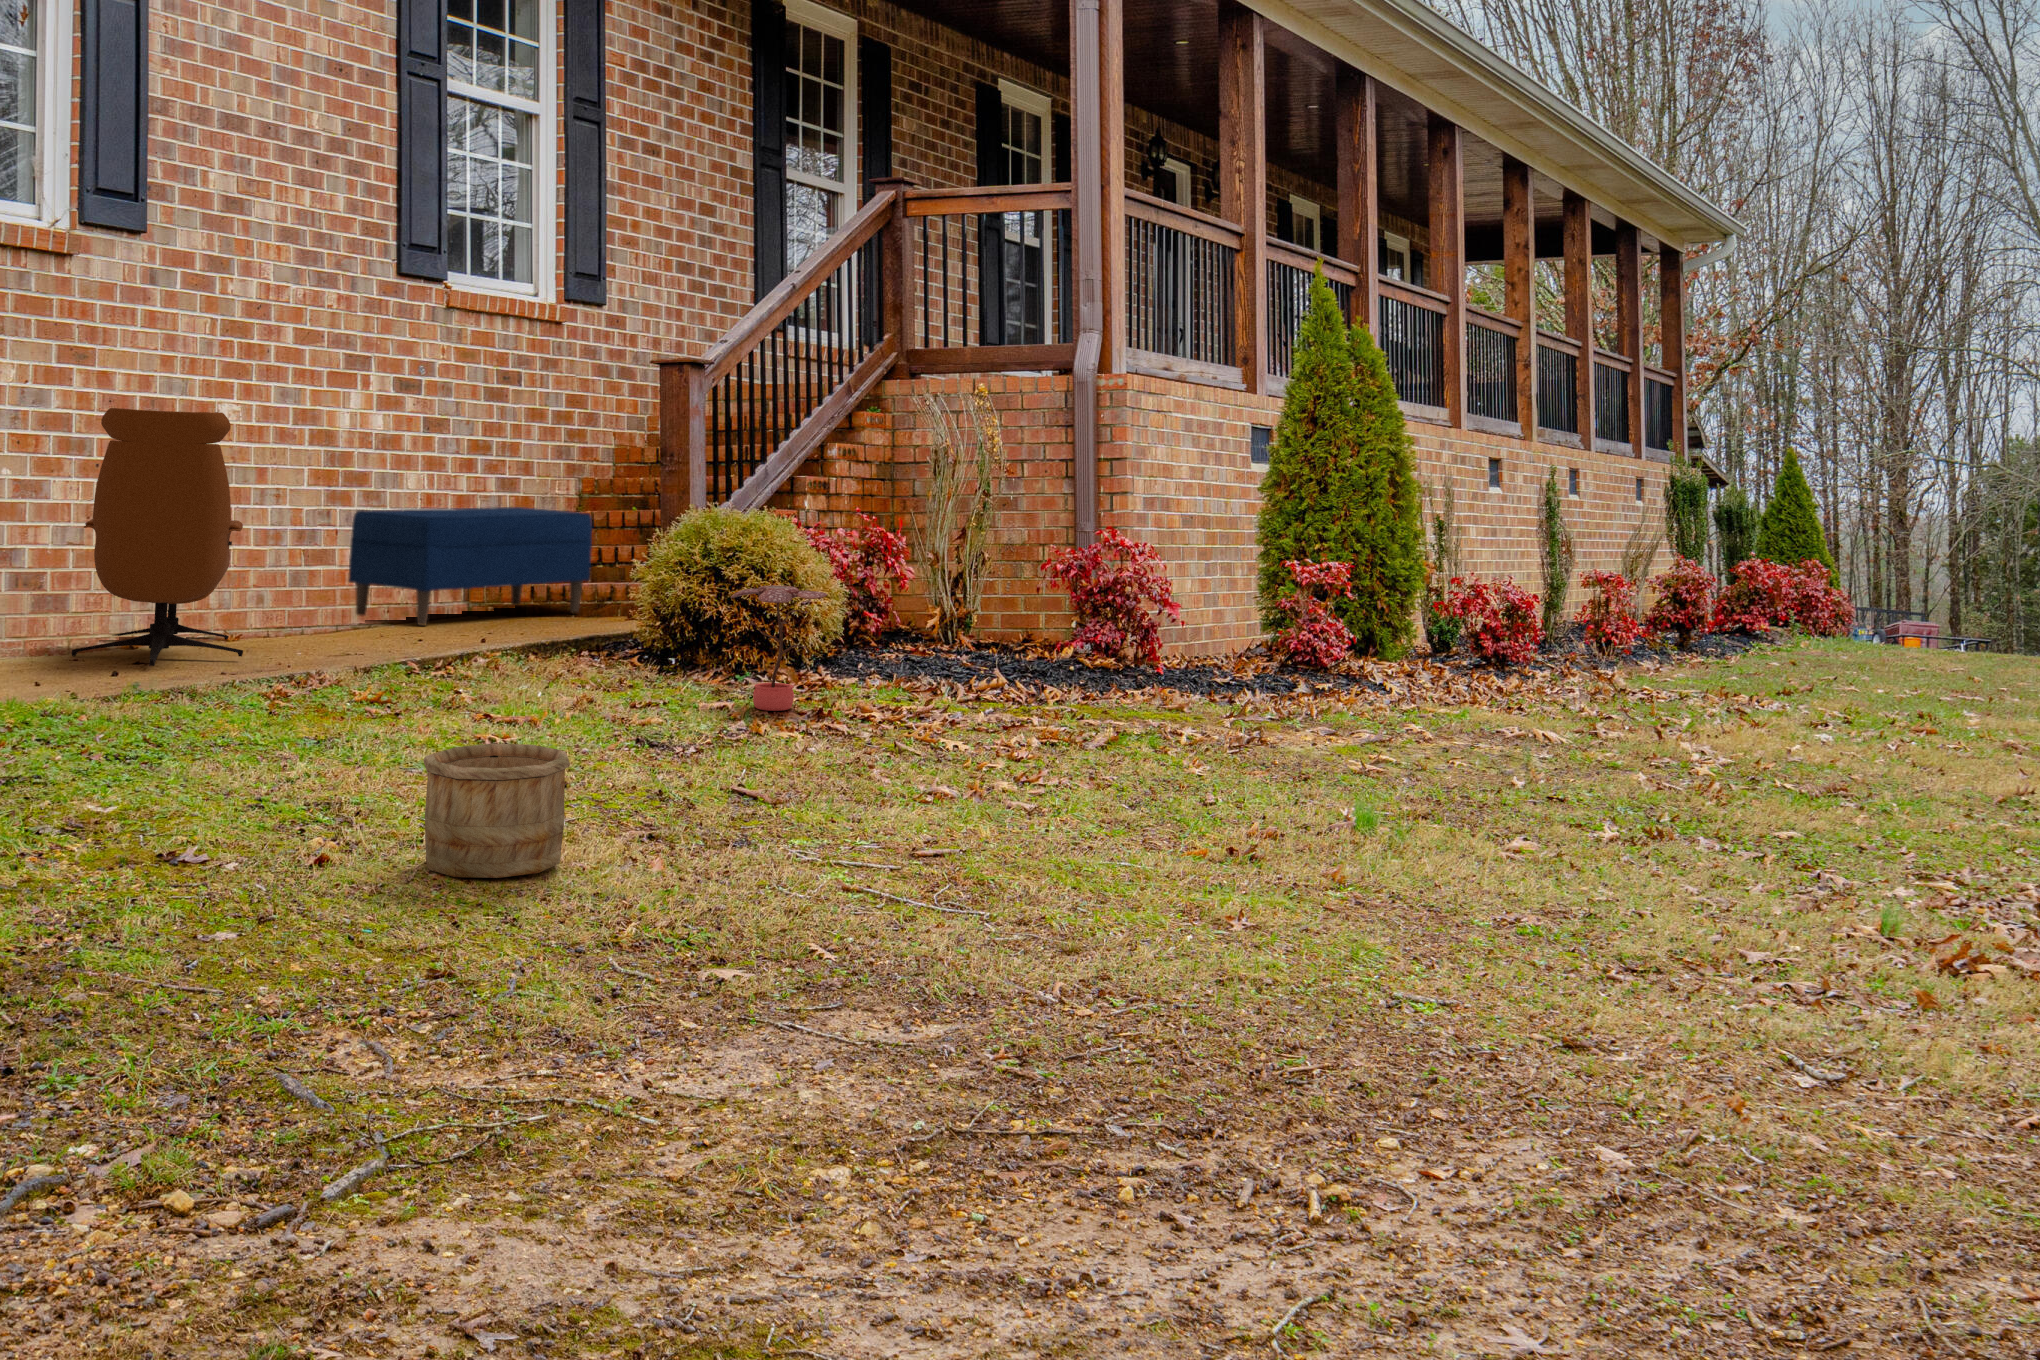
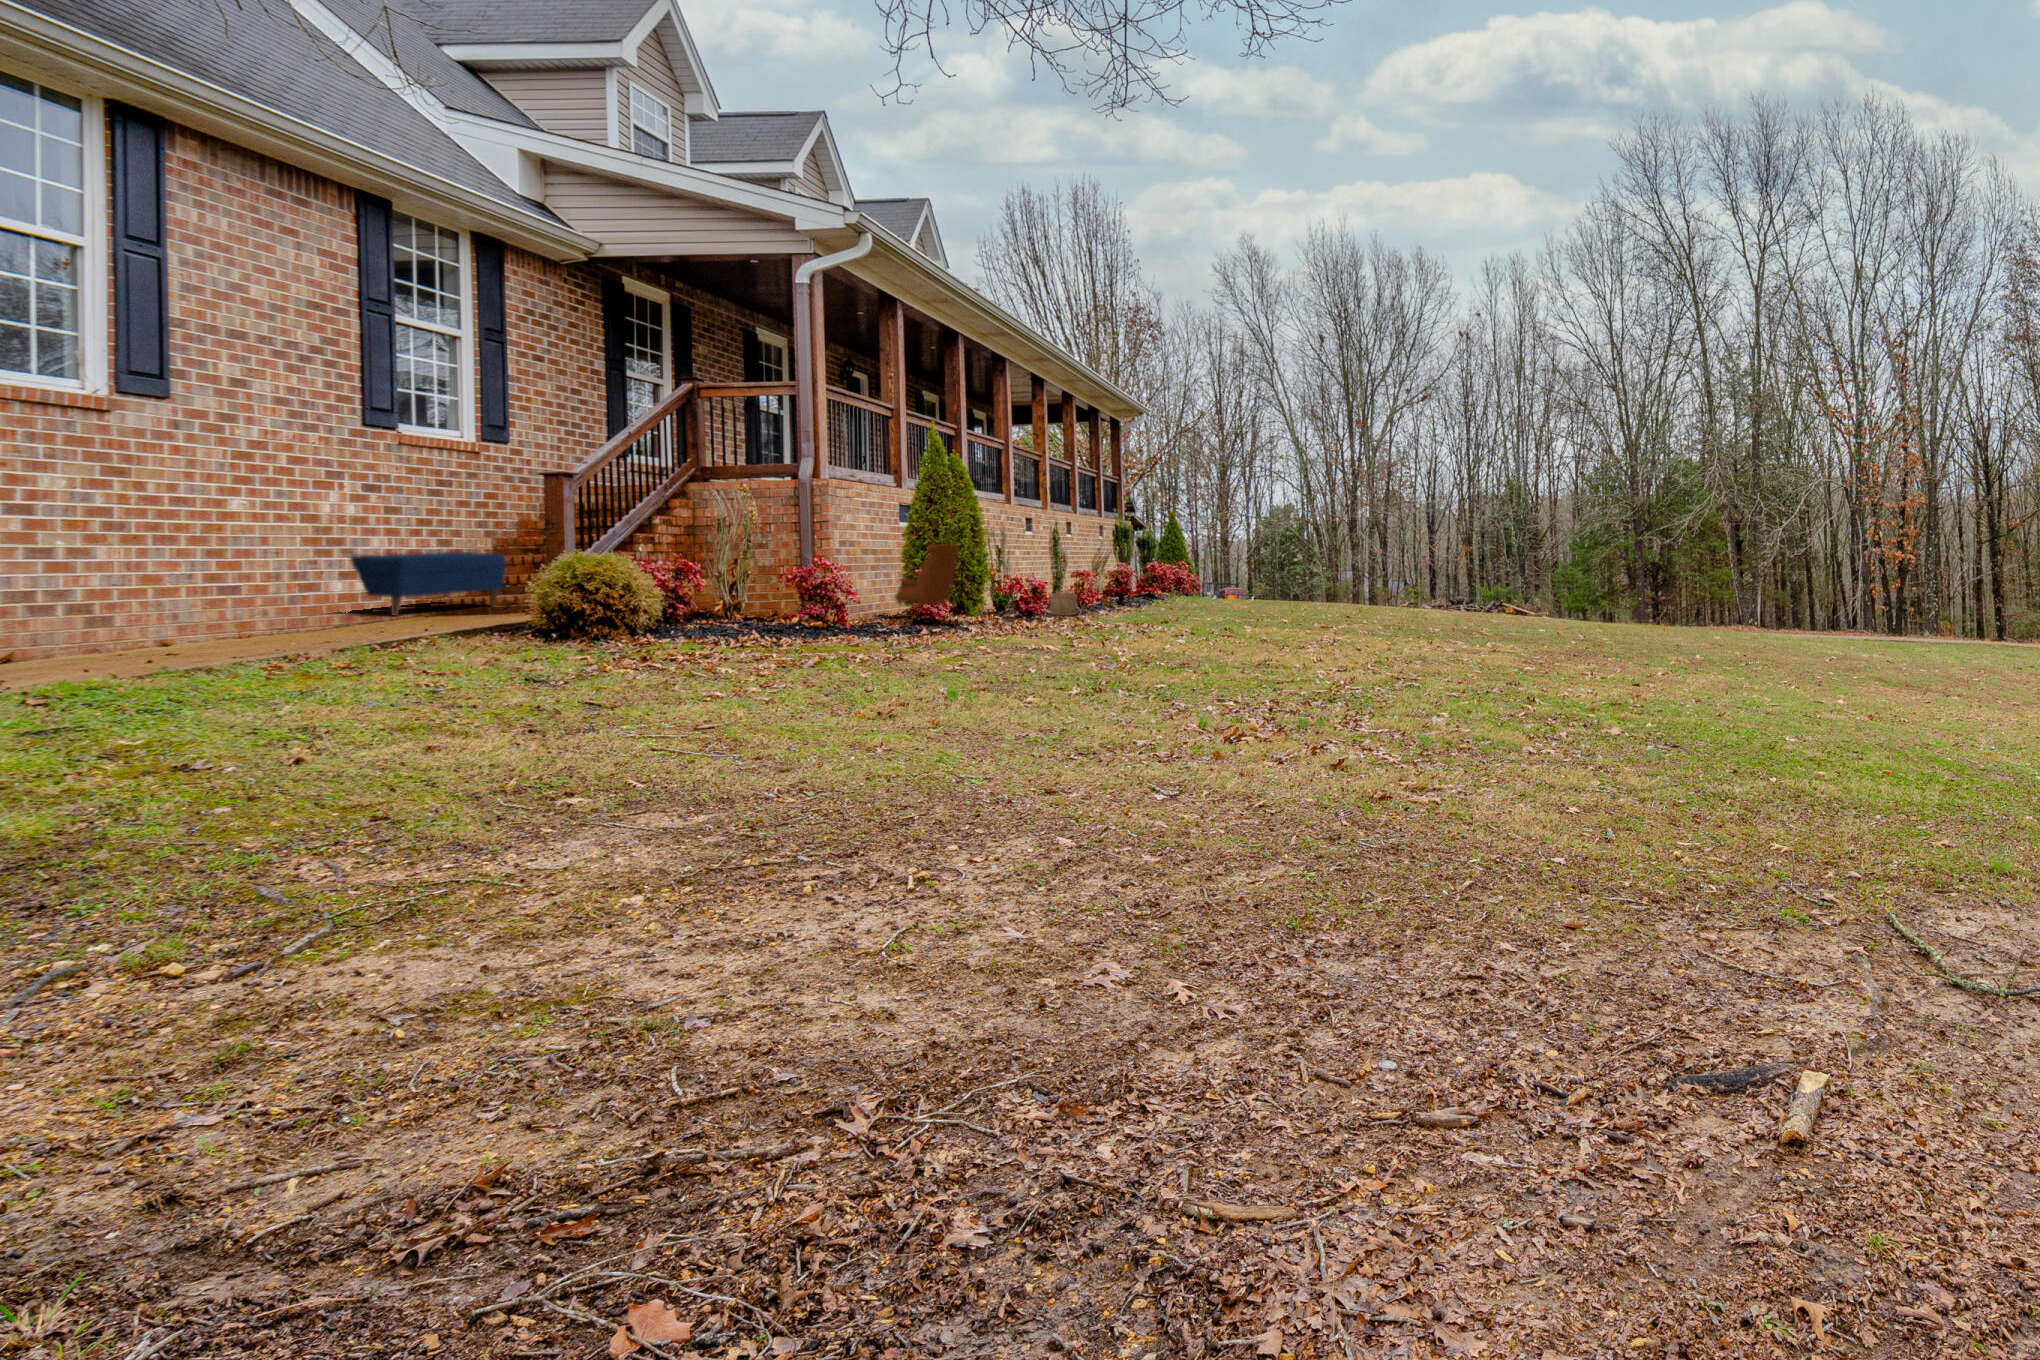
lounge chair: present [72,408,243,666] -> present [874,544,960,620]
potted plant: present [731,585,827,711] -> none [622,590,678,647]
wooden bucket: present [423,743,570,878] -> present [1049,593,1077,616]

